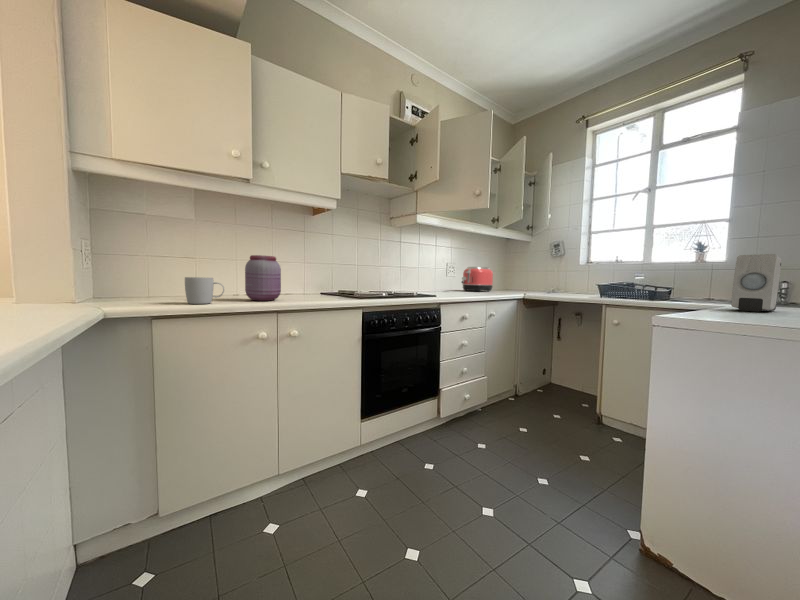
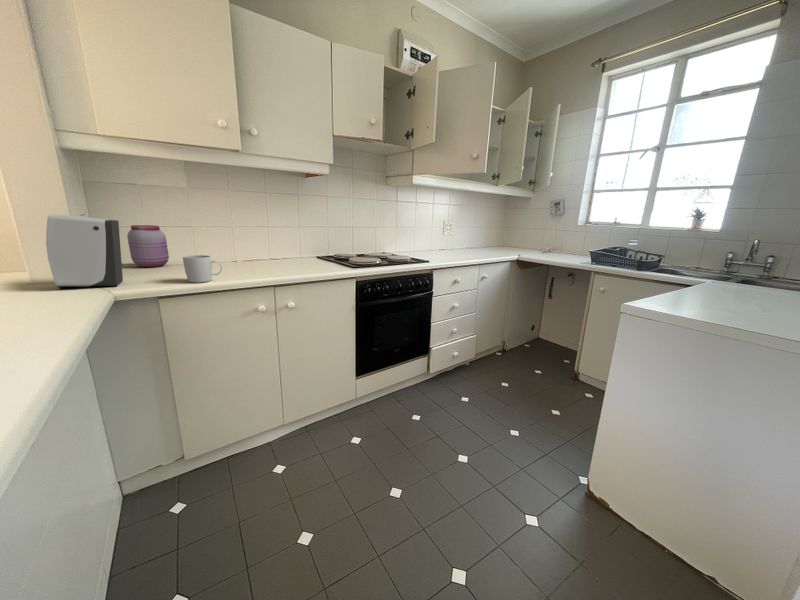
soap dispenser: present [731,254,782,312] -> present [46,215,123,288]
jar: present [245,255,281,301] -> present [127,225,169,267]
toaster: present [462,267,493,291] -> none [457,226,489,252]

